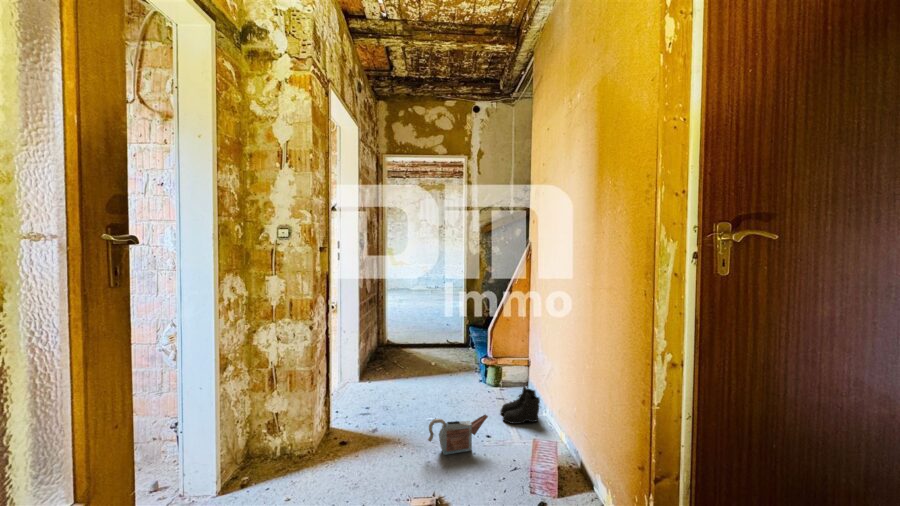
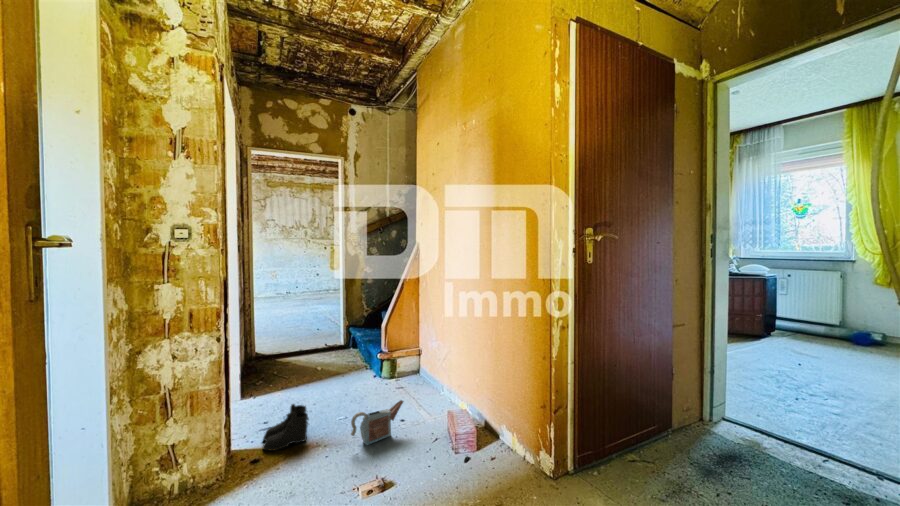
boots: present [501,387,540,424] -> present [263,404,309,451]

